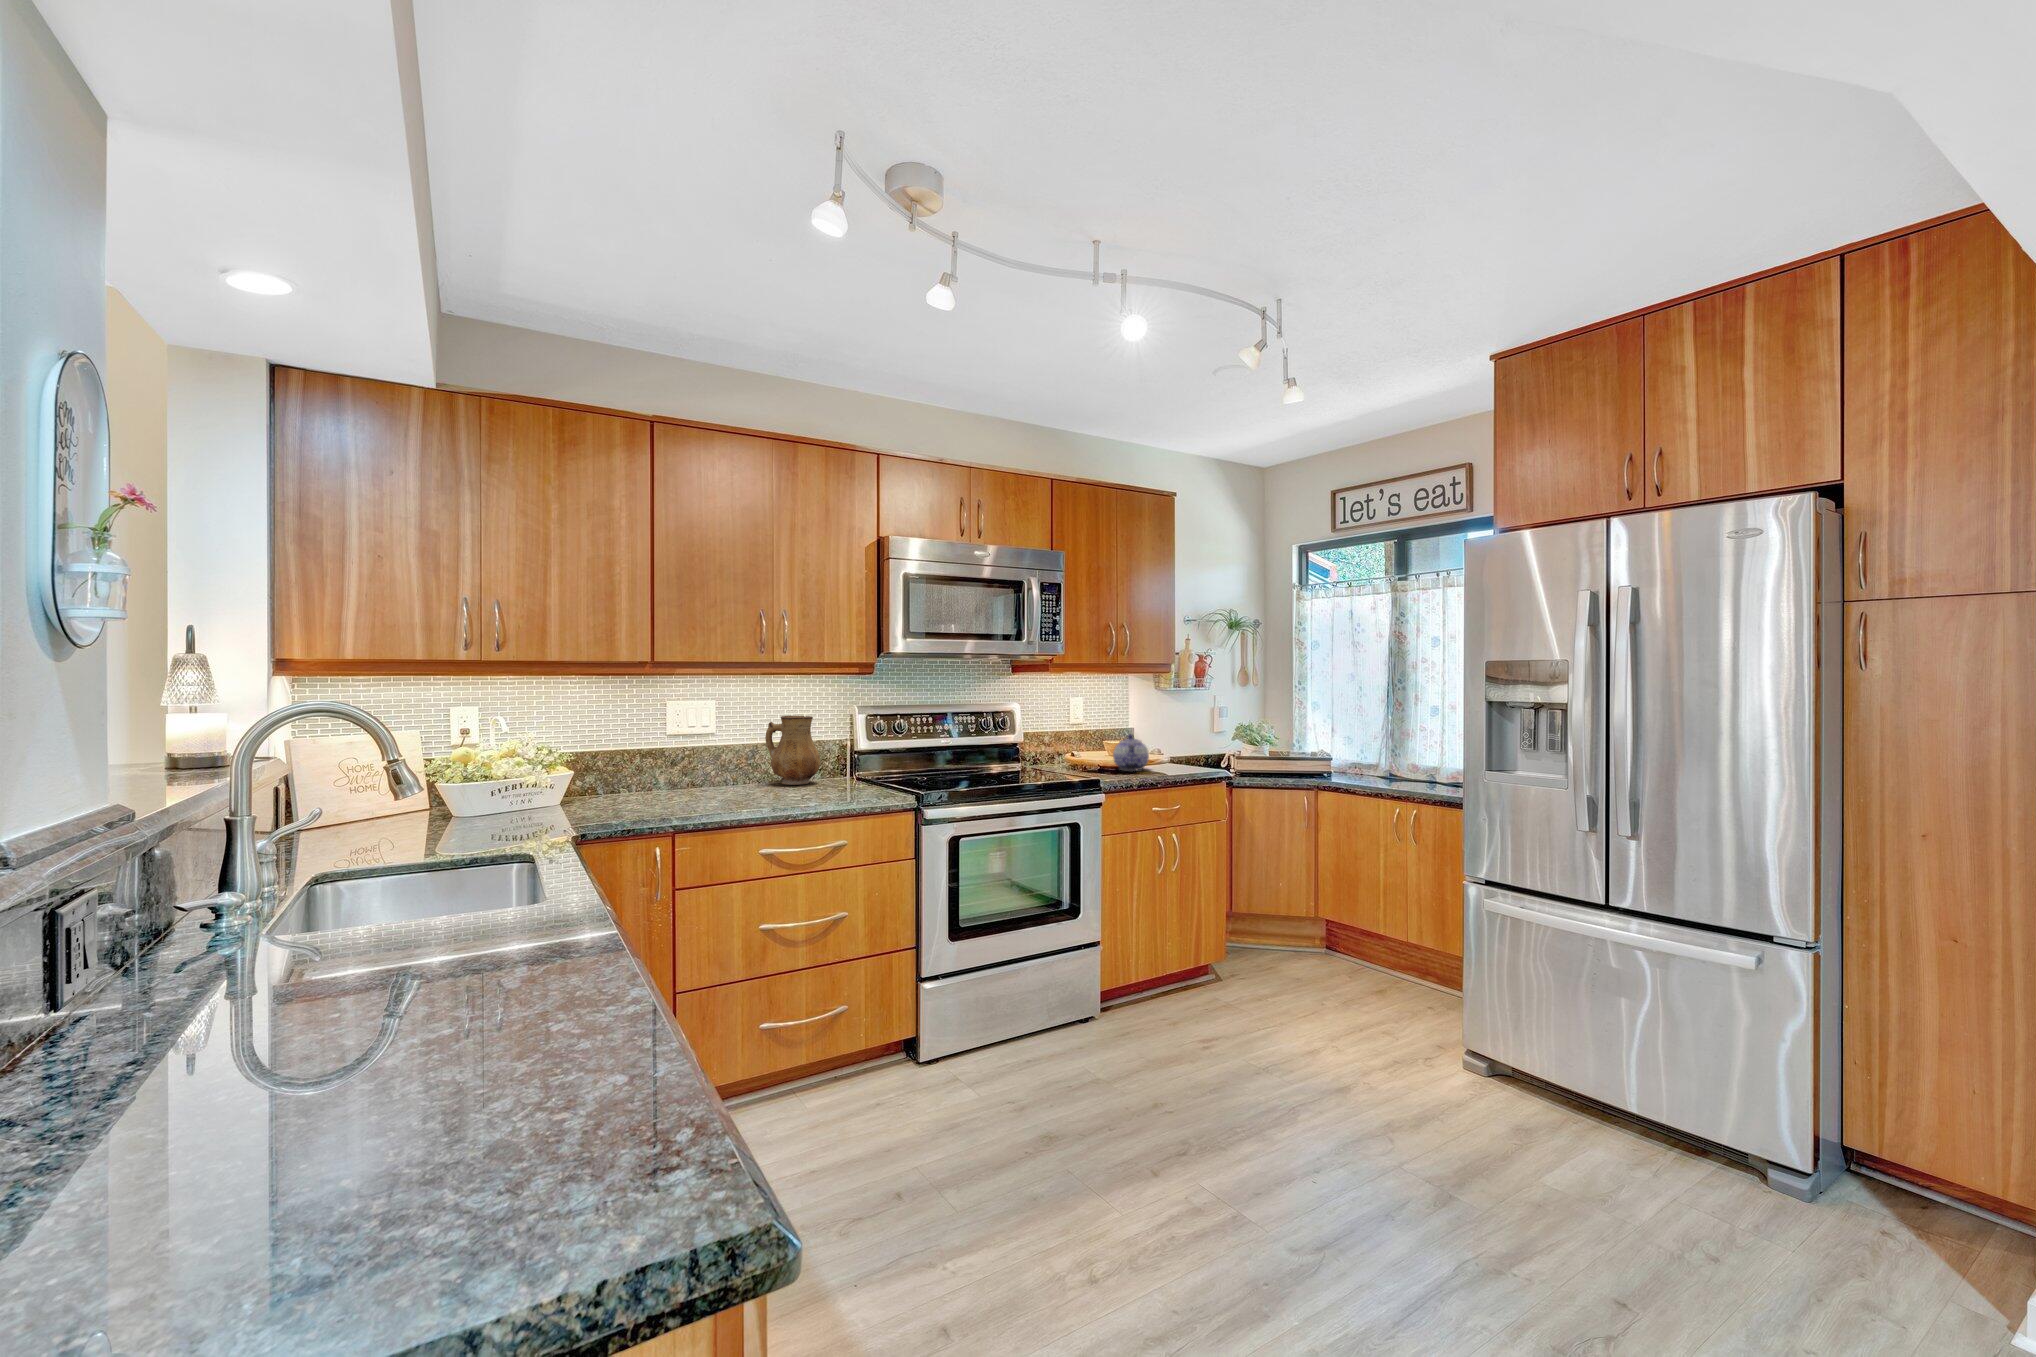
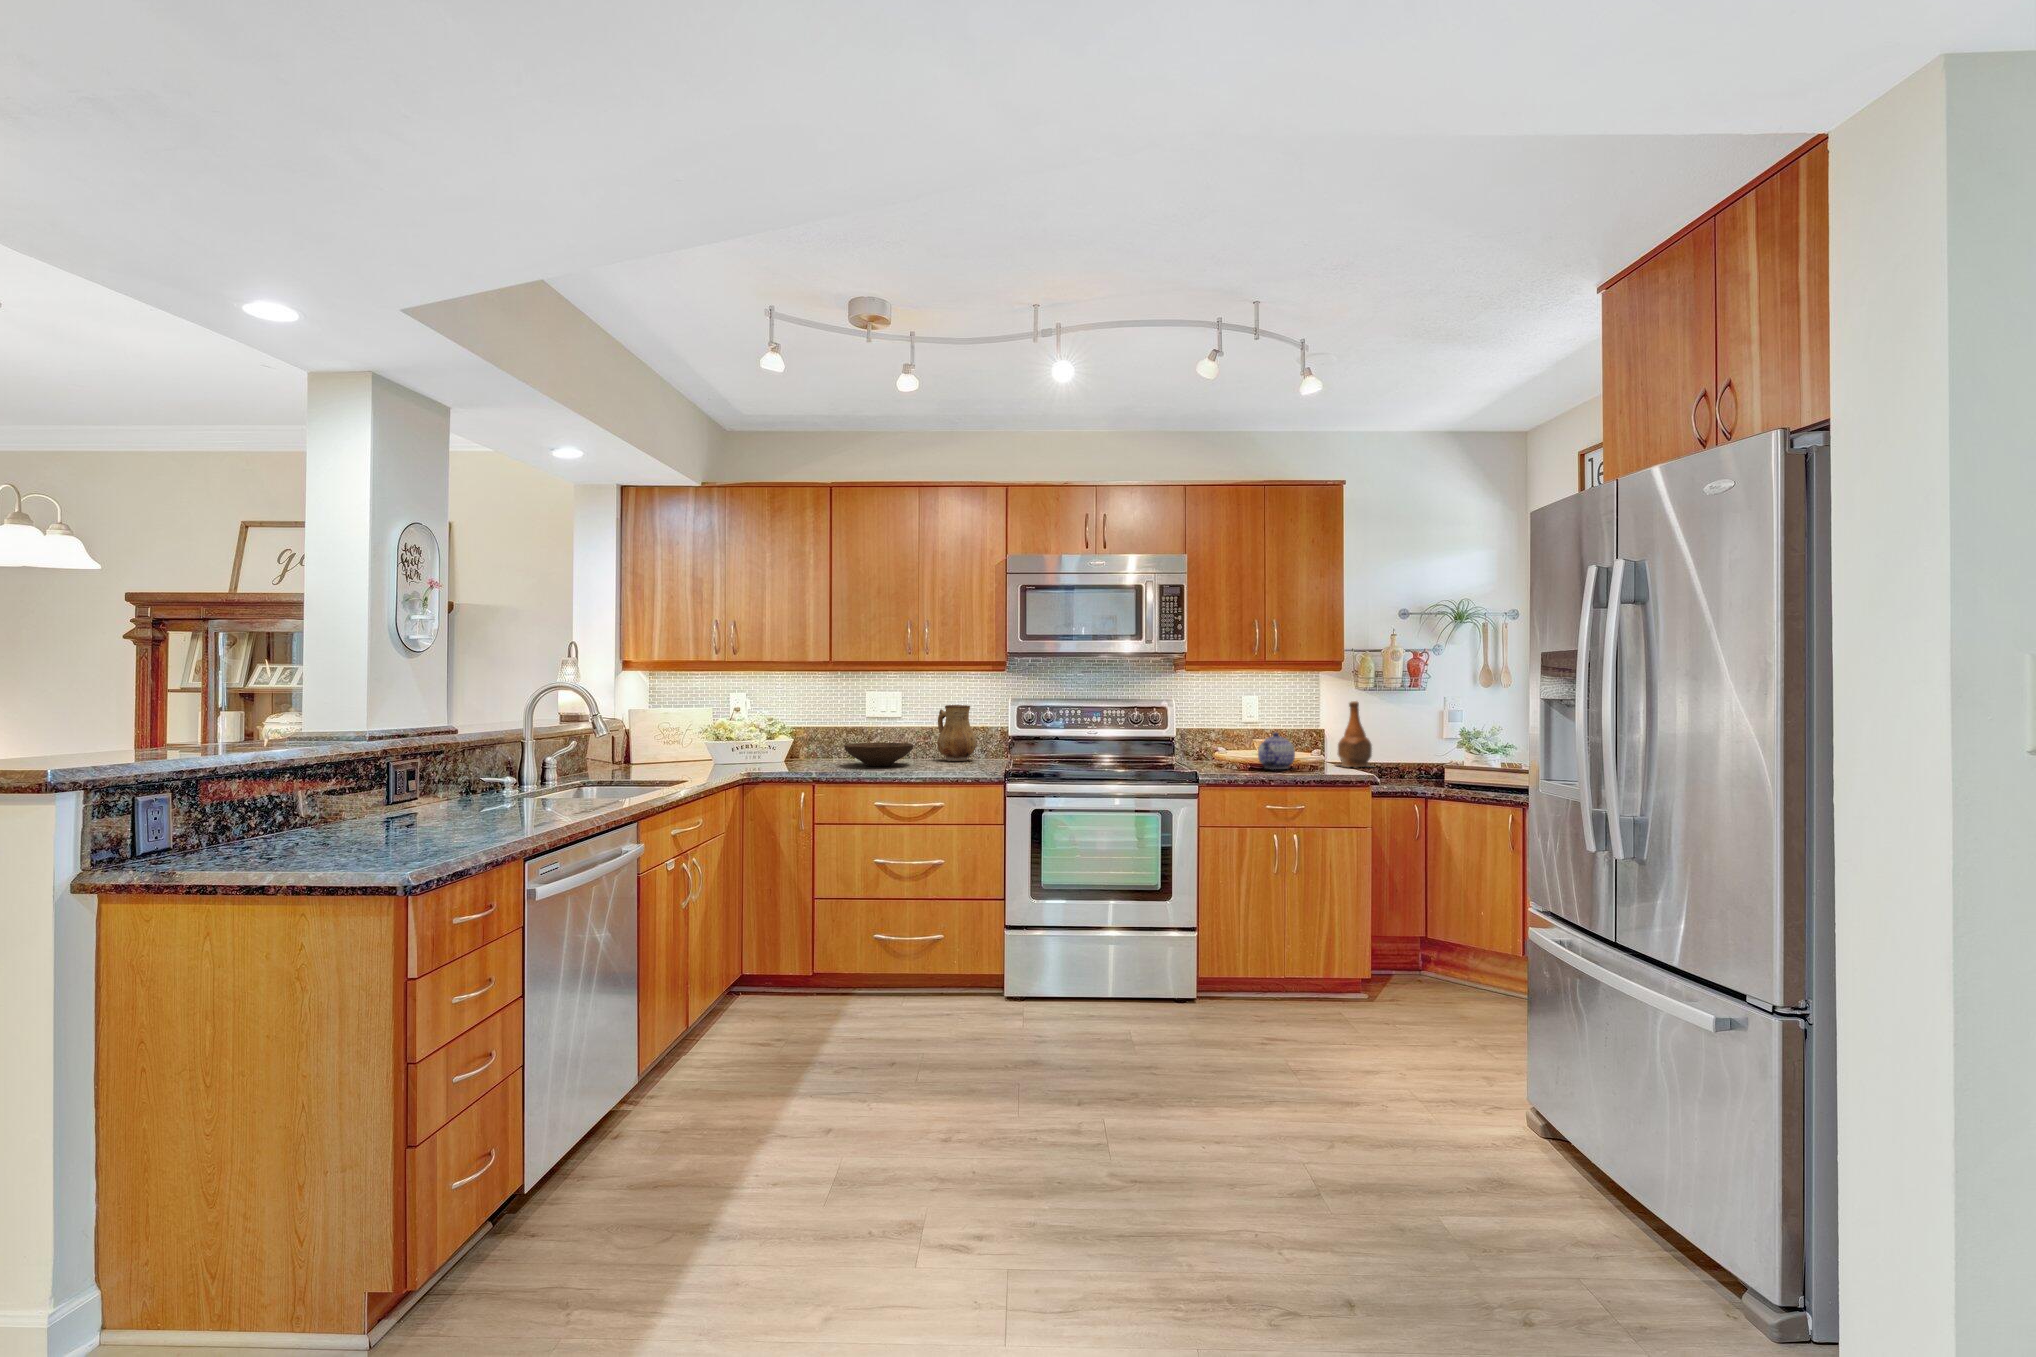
bottle: none [1161,702,1201,765] -> present [1338,701,1372,767]
wooden bowl: none [675,767,769,800] -> present [844,743,913,766]

